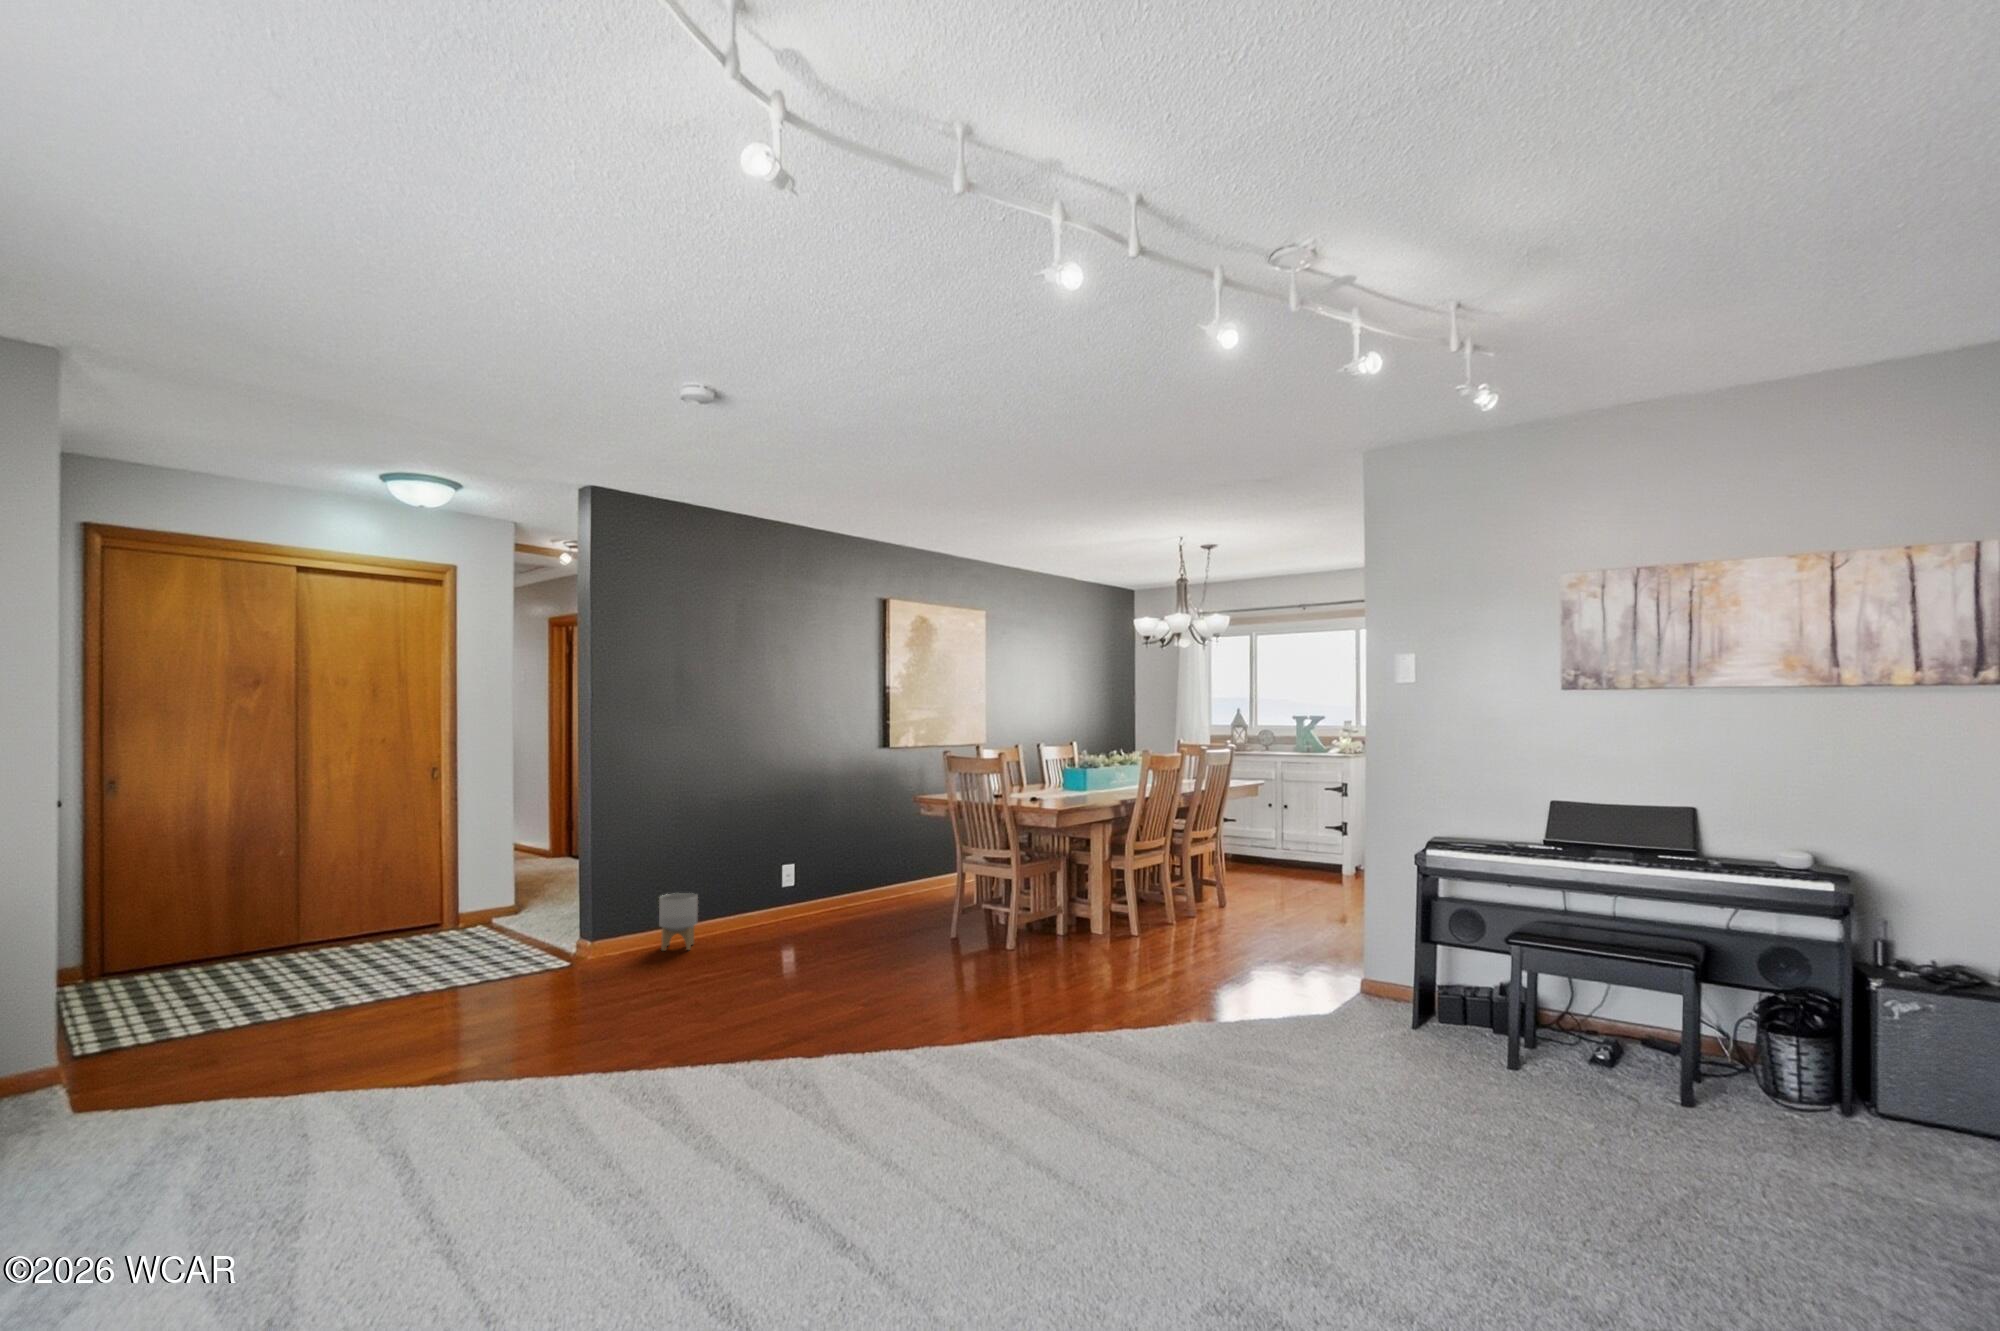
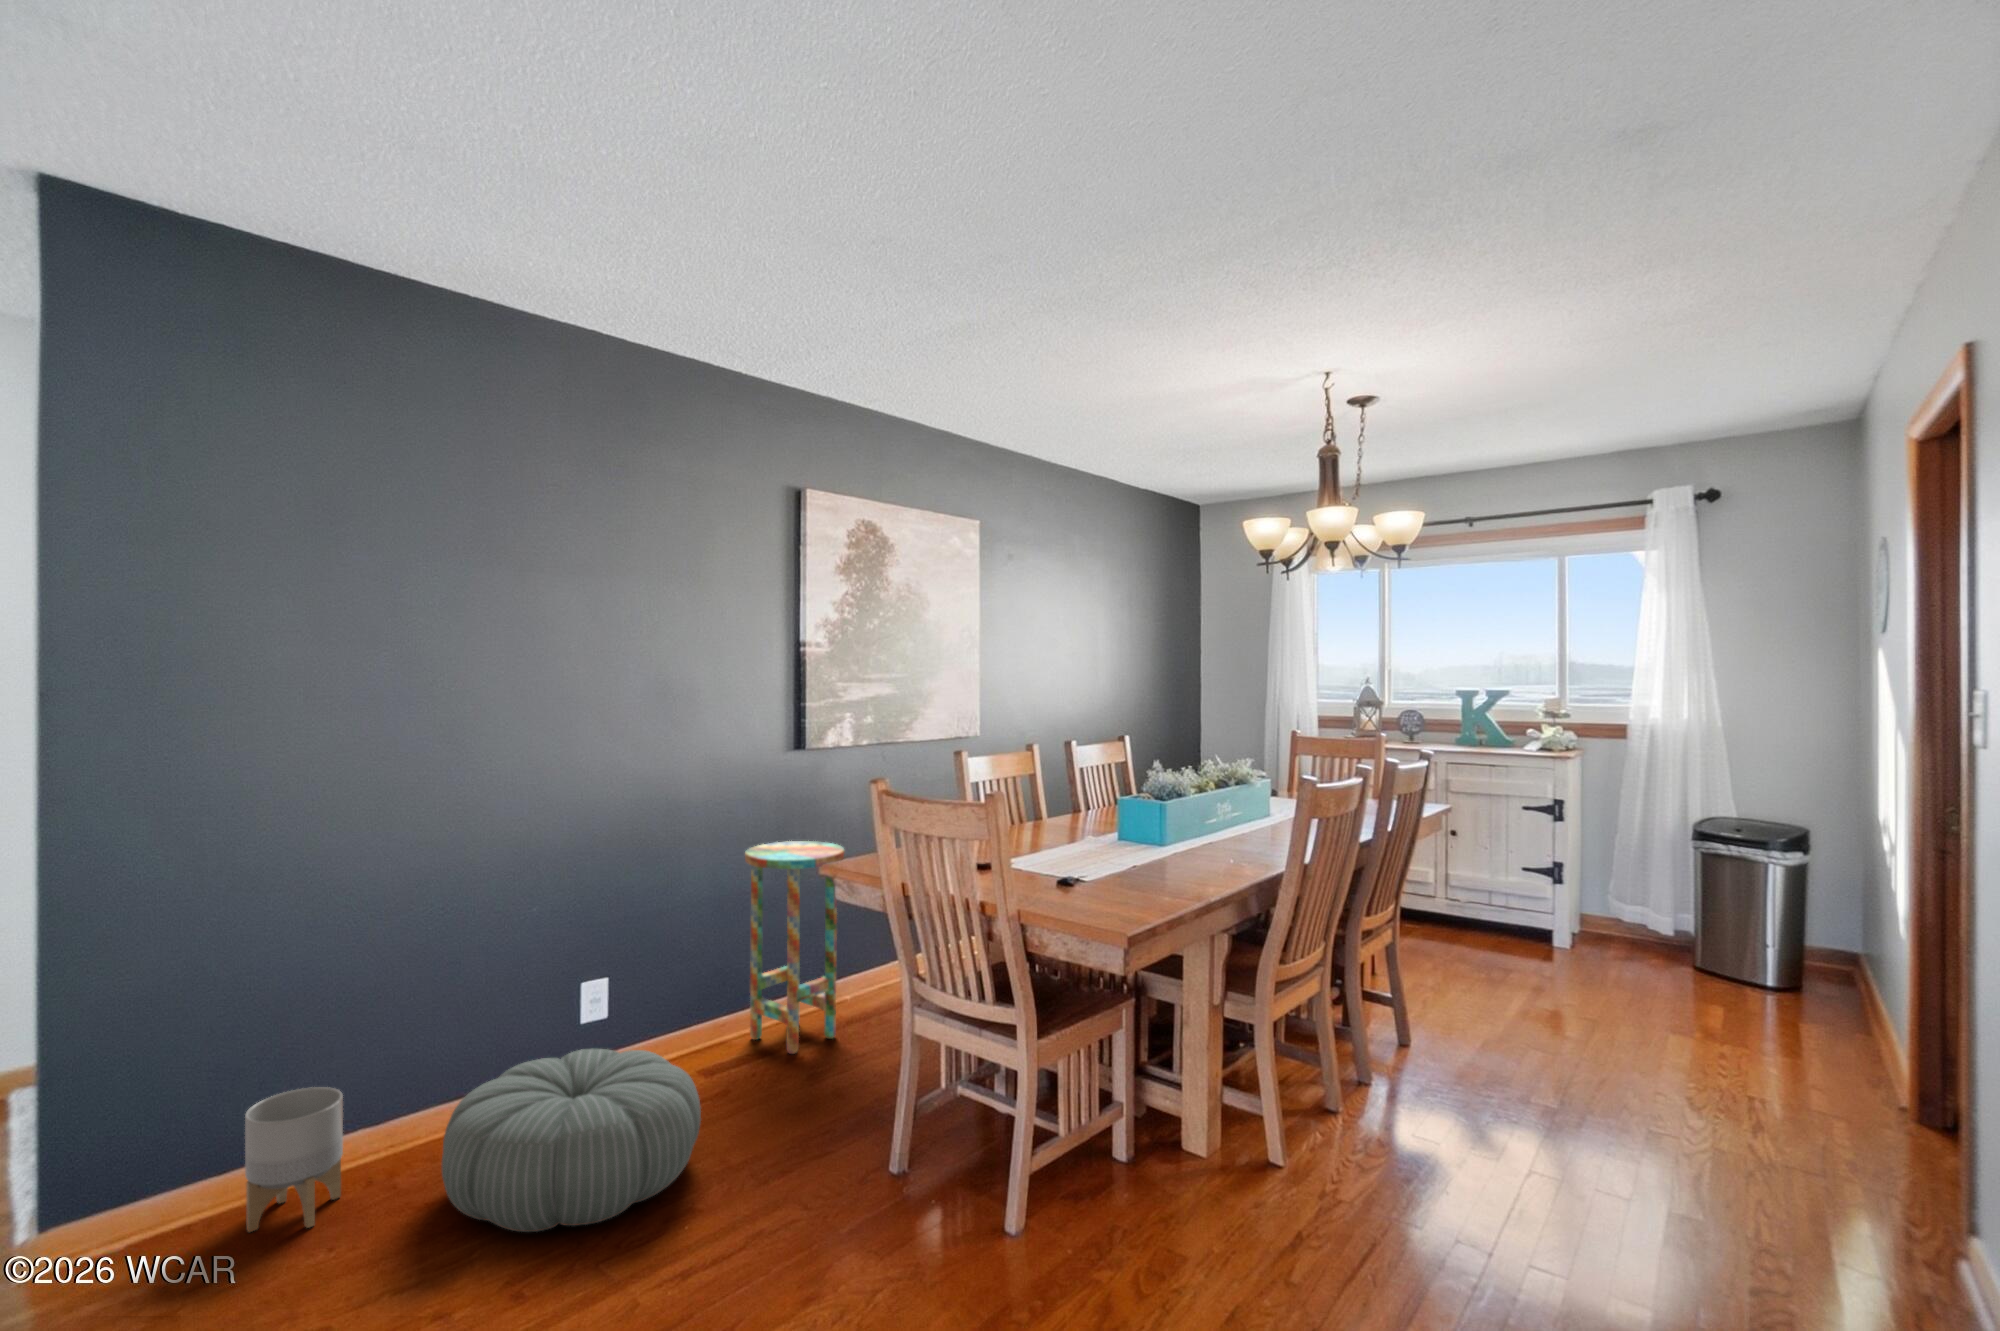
side table: none [860,799,914,910] -> present [745,841,845,1054]
pouf: none [742,885,858,949] -> present [442,1049,701,1232]

